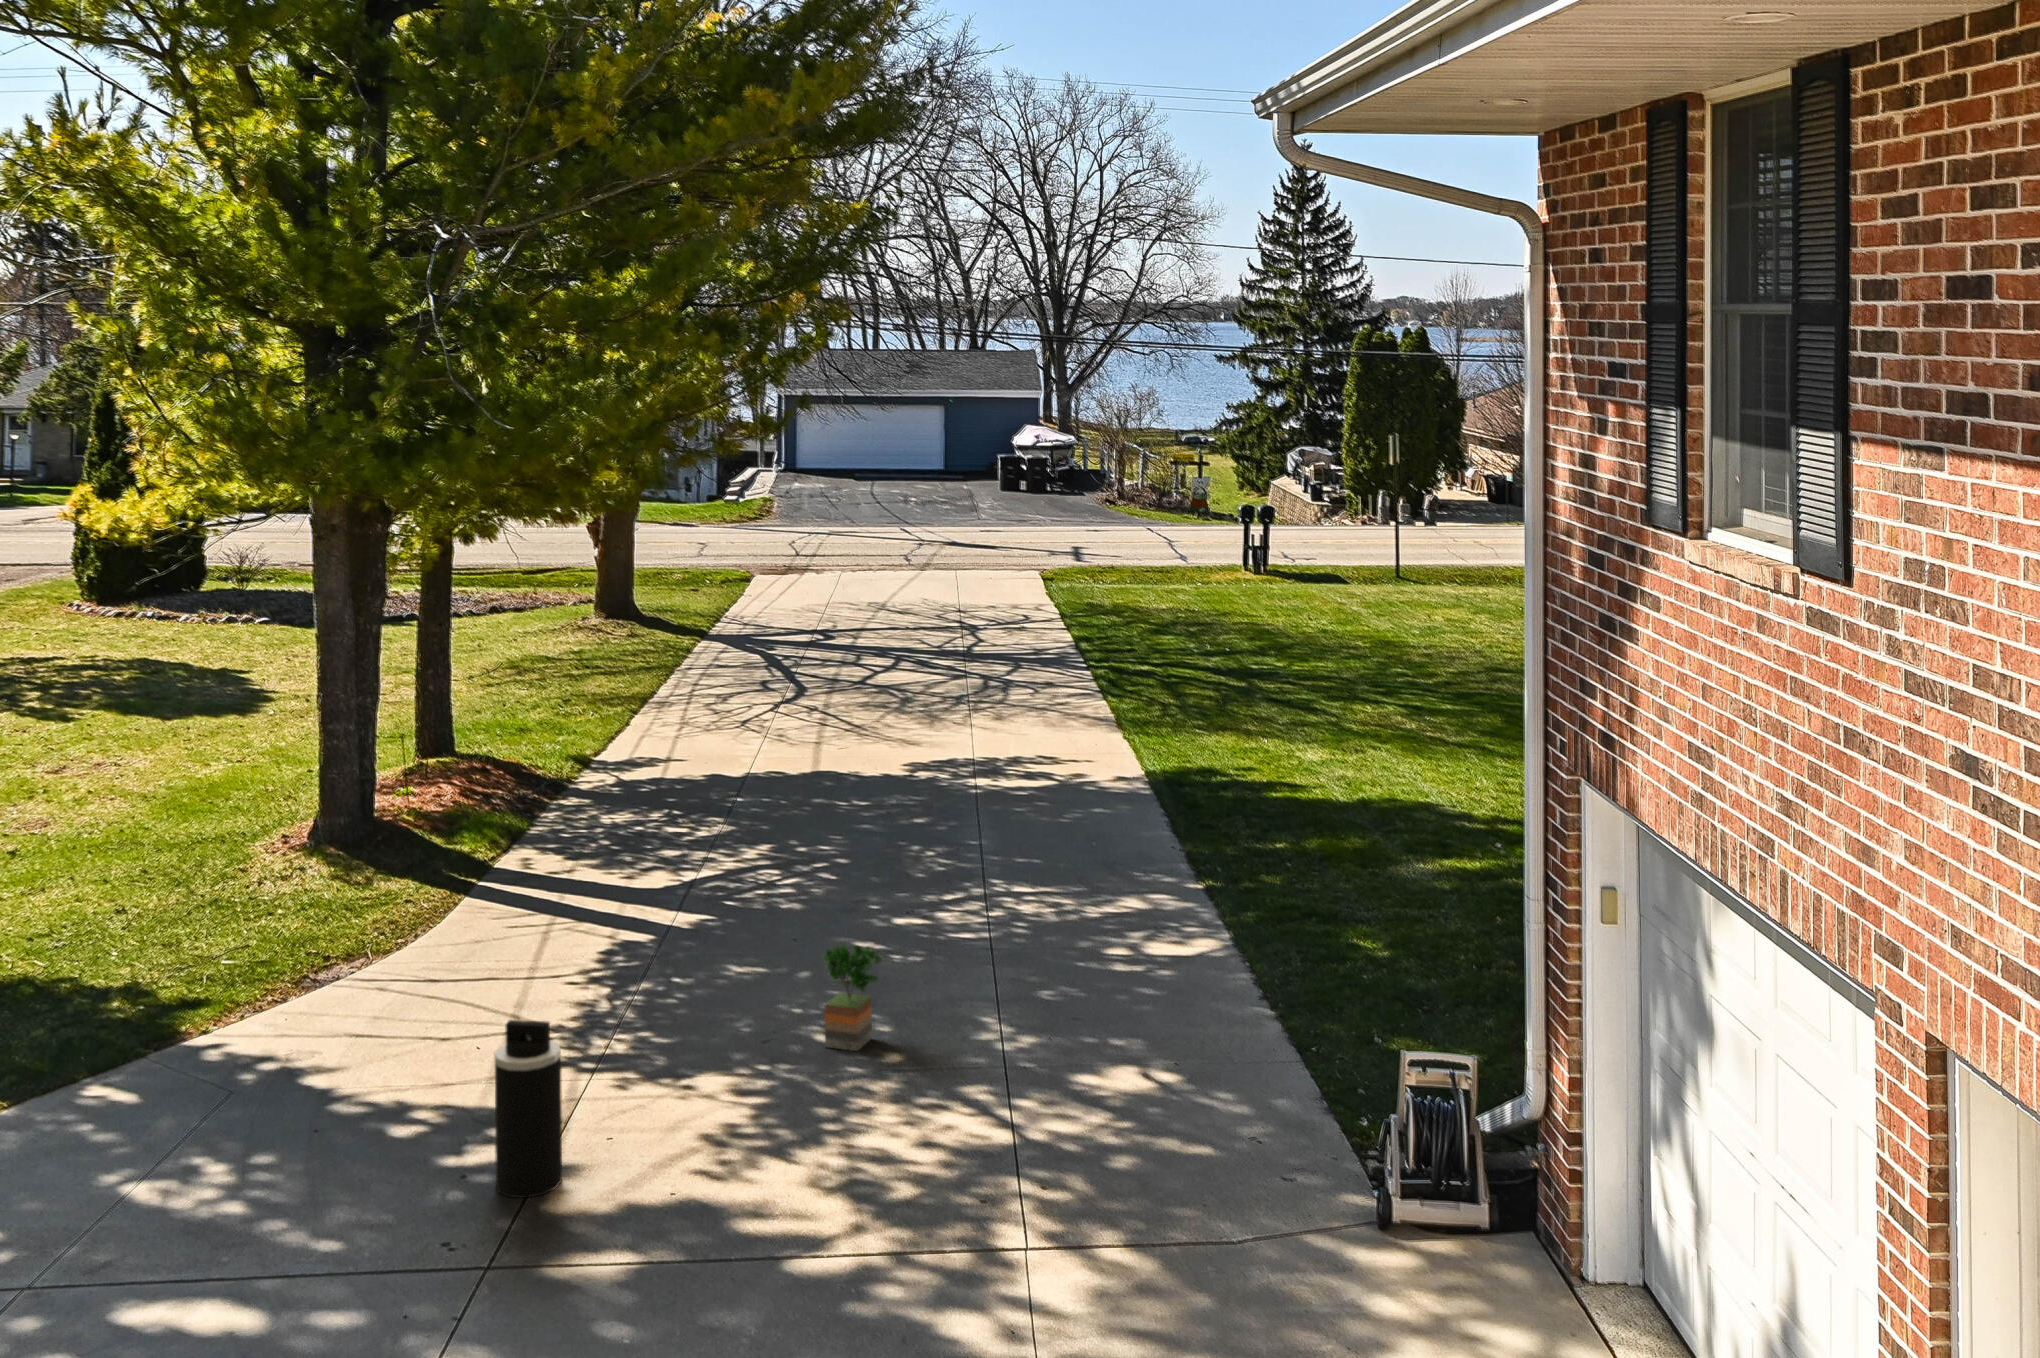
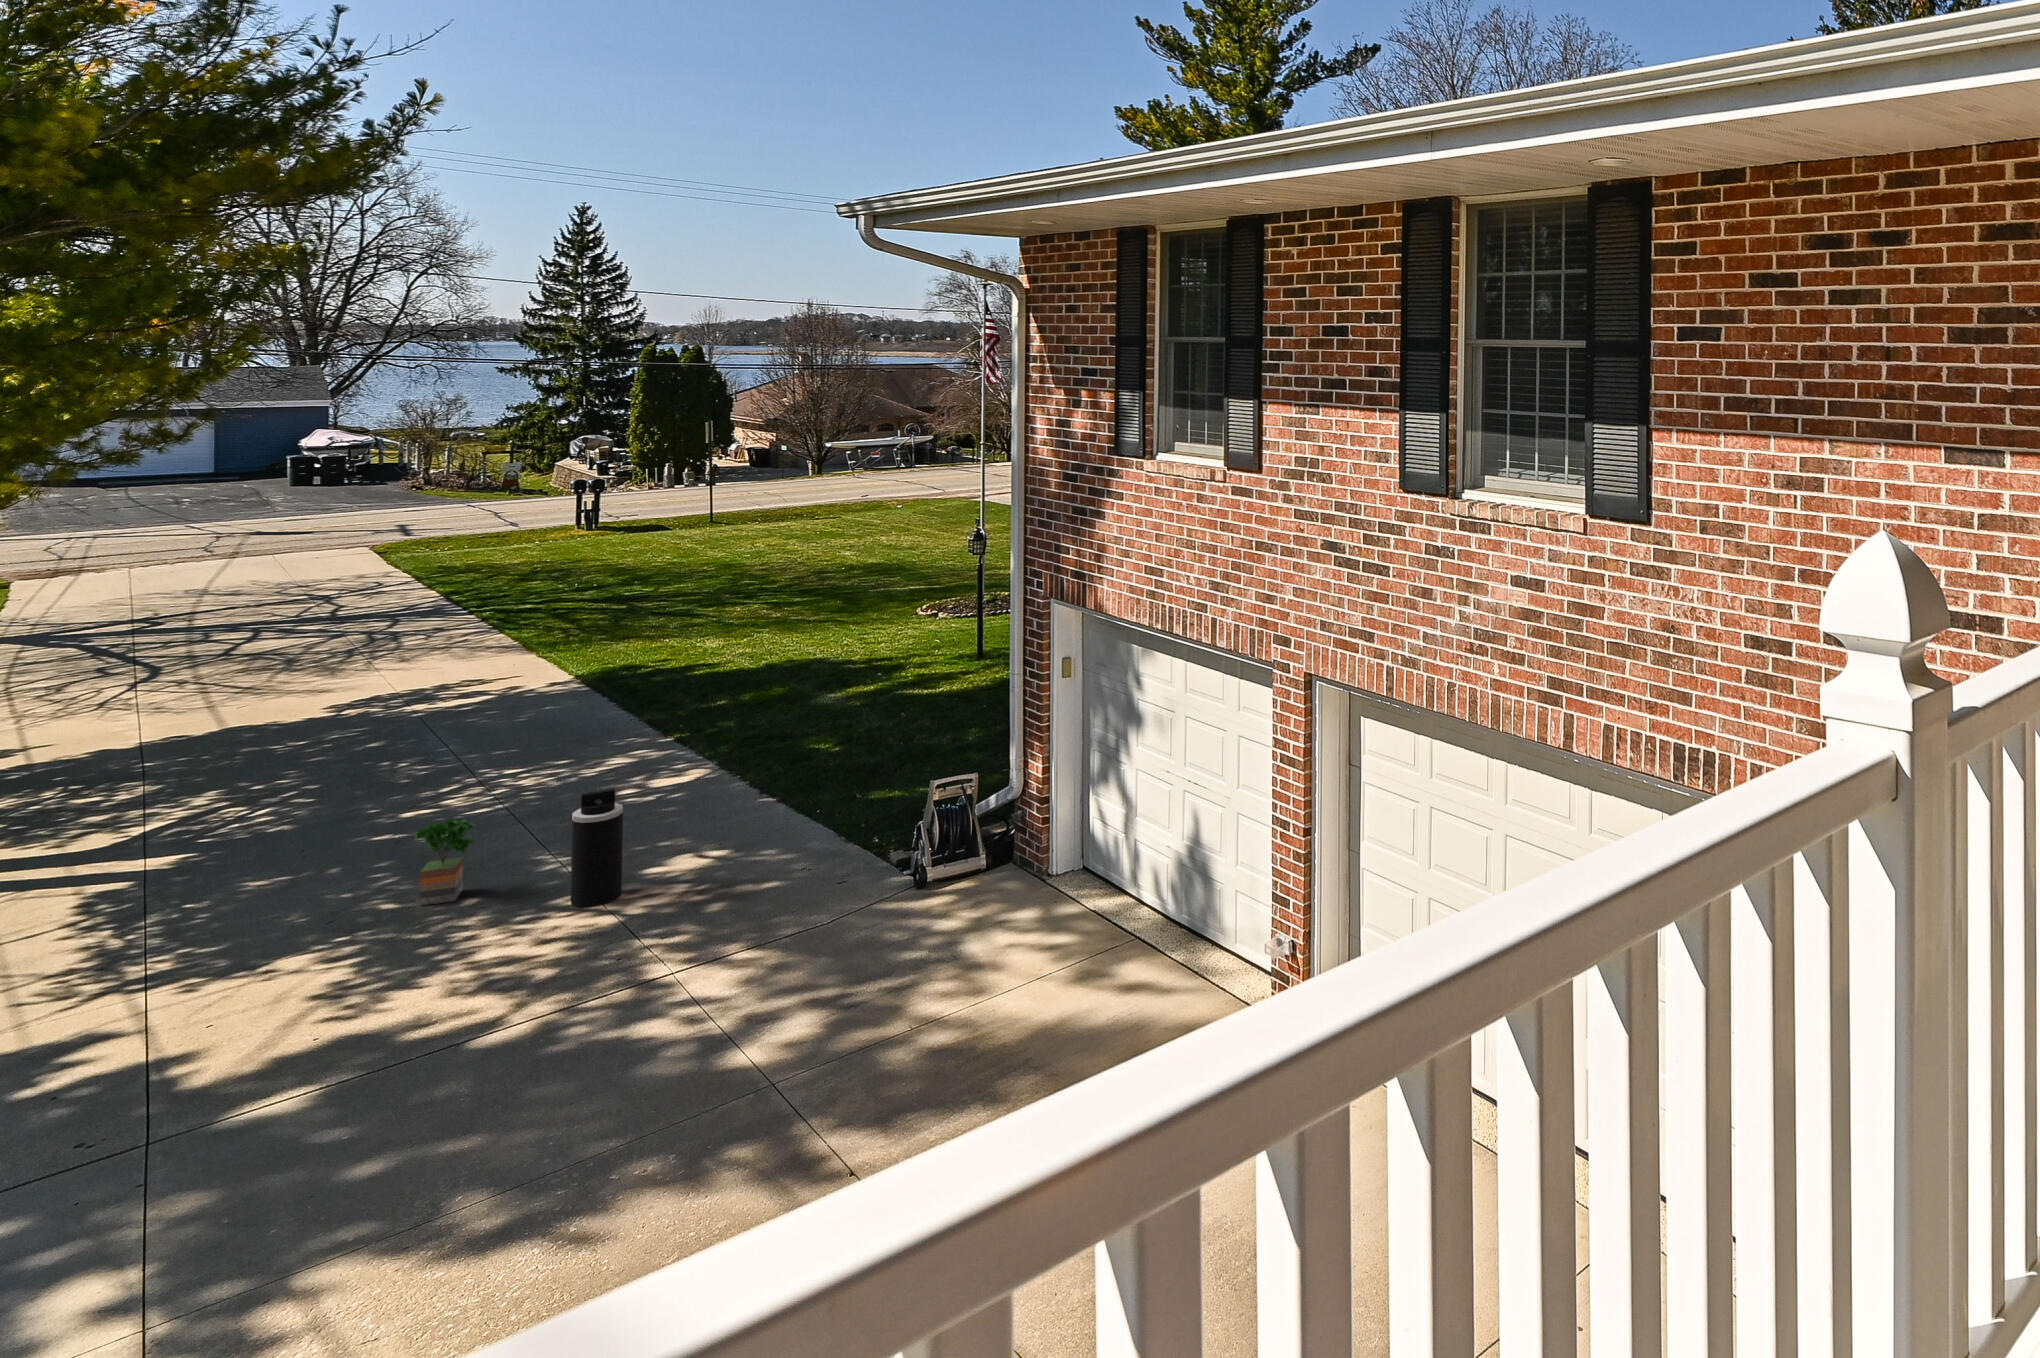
trash can: present [495,1020,562,1198] -> present [571,788,623,907]

